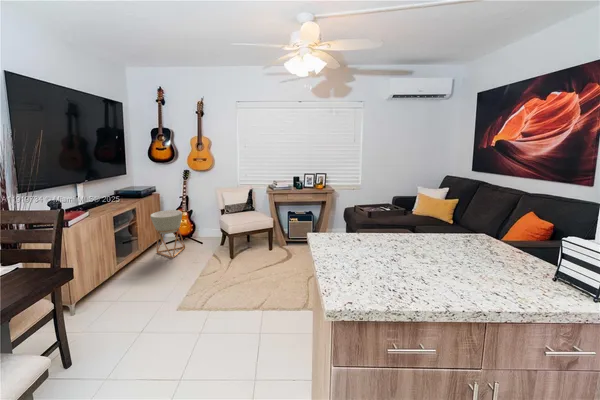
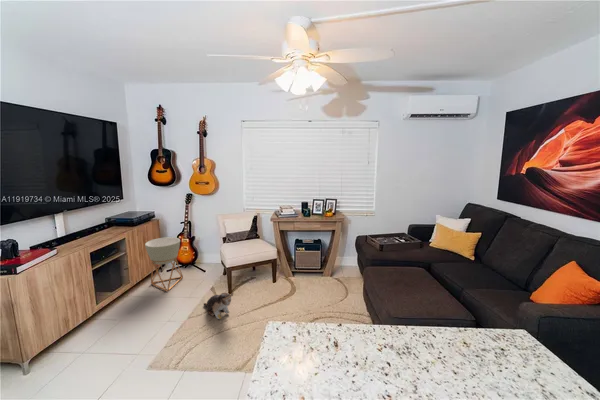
plush toy: none [207,253,234,277] -> present [204,292,233,319]

